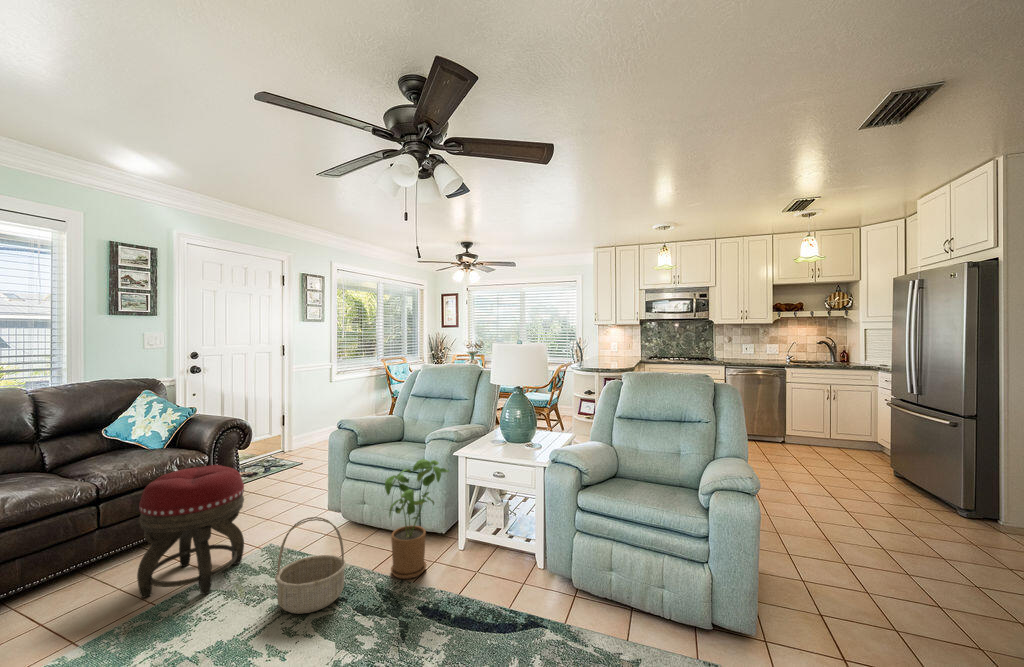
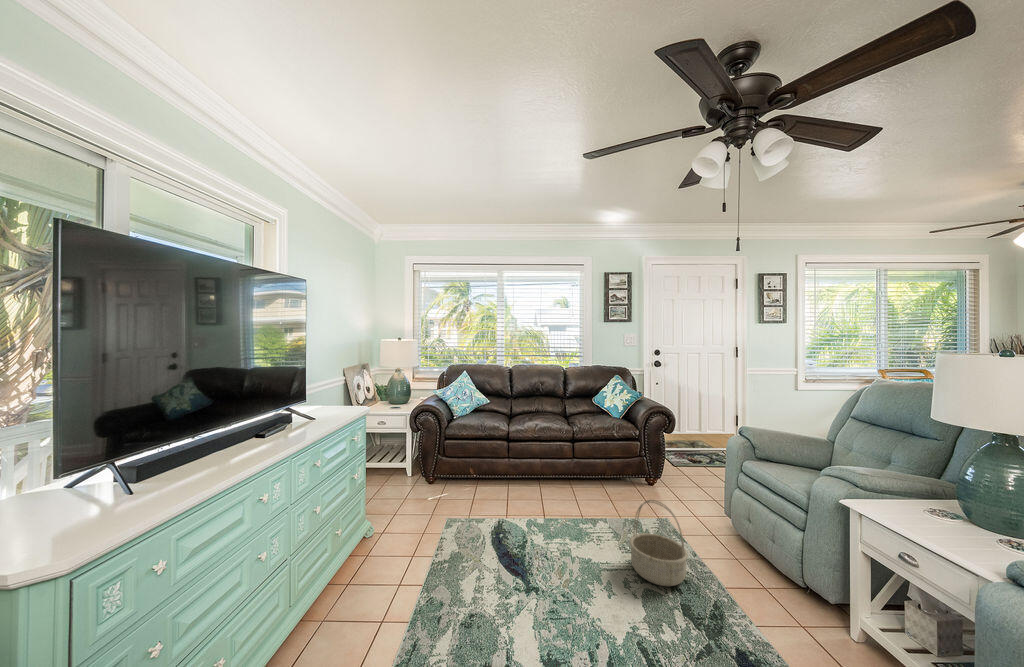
house plant: present [385,459,449,579] -> none [729,488,821,622]
footstool: present [137,465,244,598] -> none [577,434,641,527]

